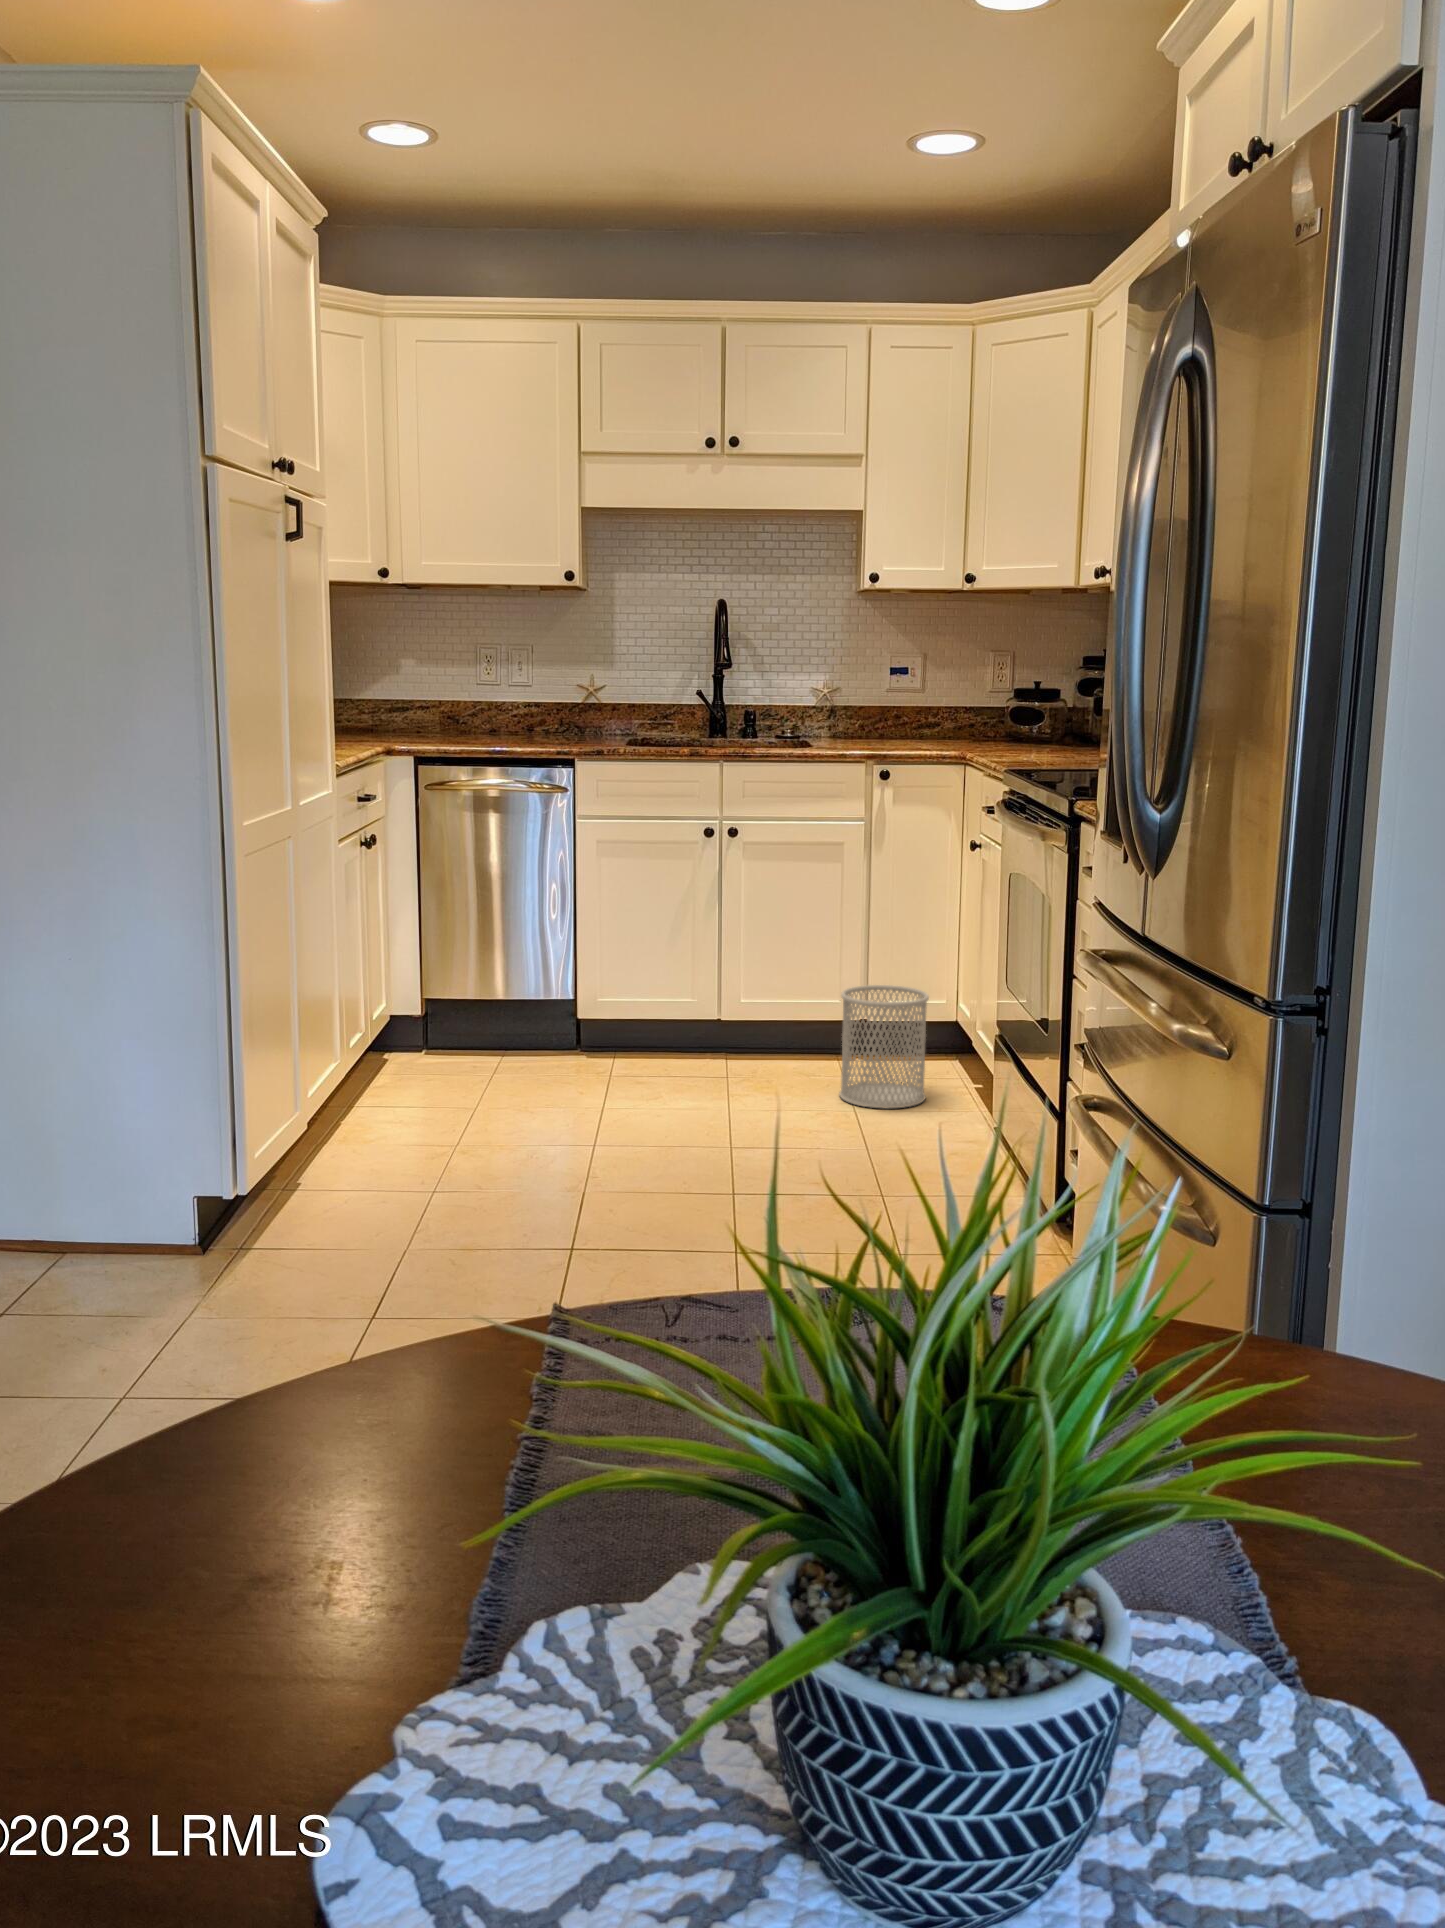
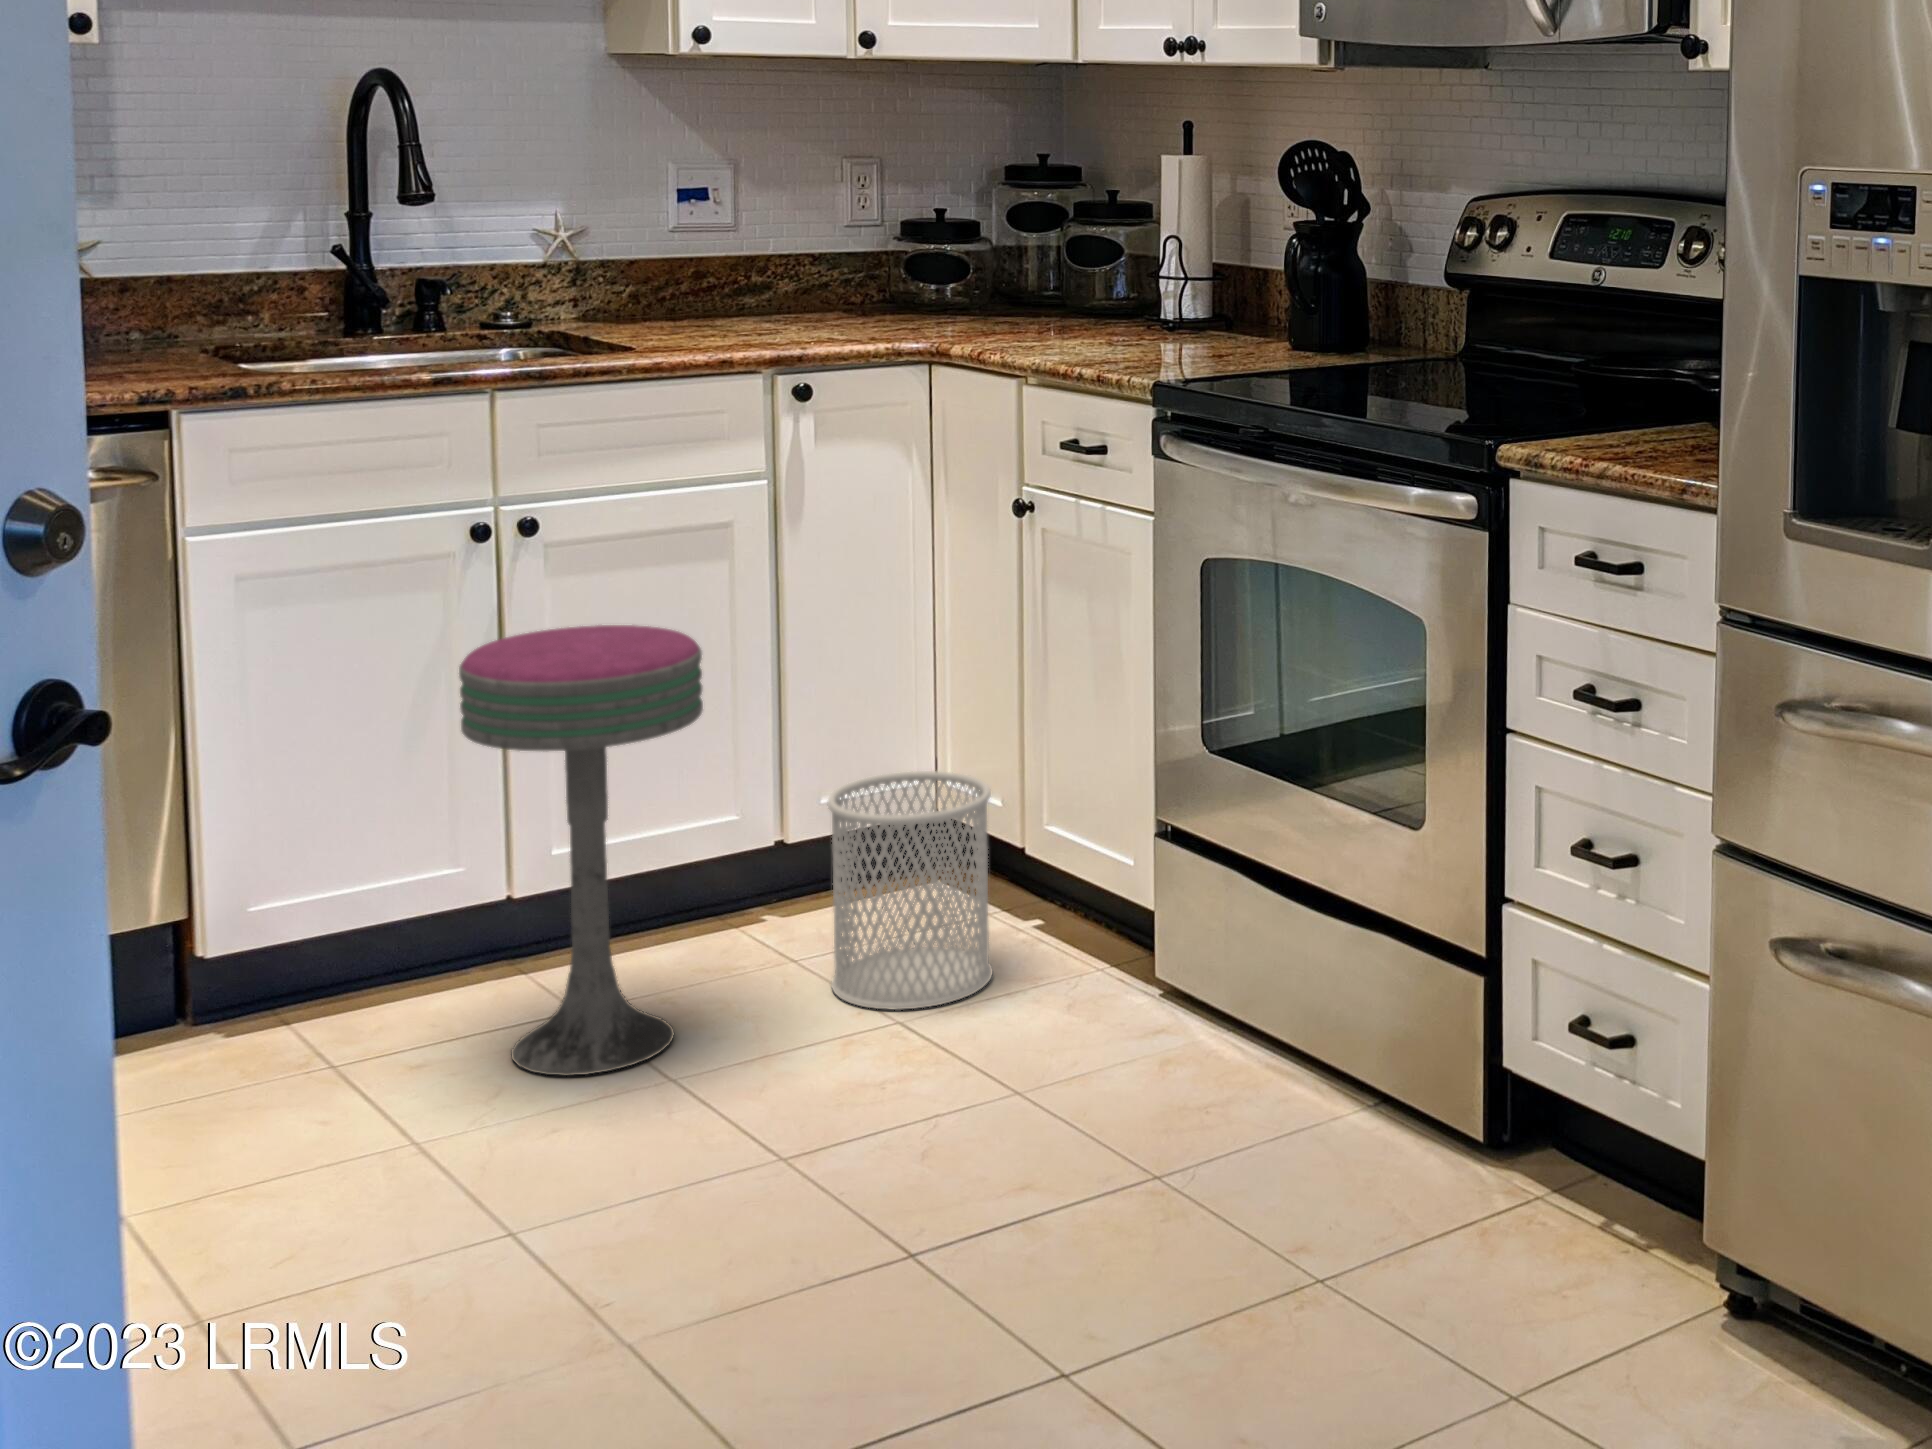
bar stool: none [660,880,774,1099] -> present [459,625,703,1076]

